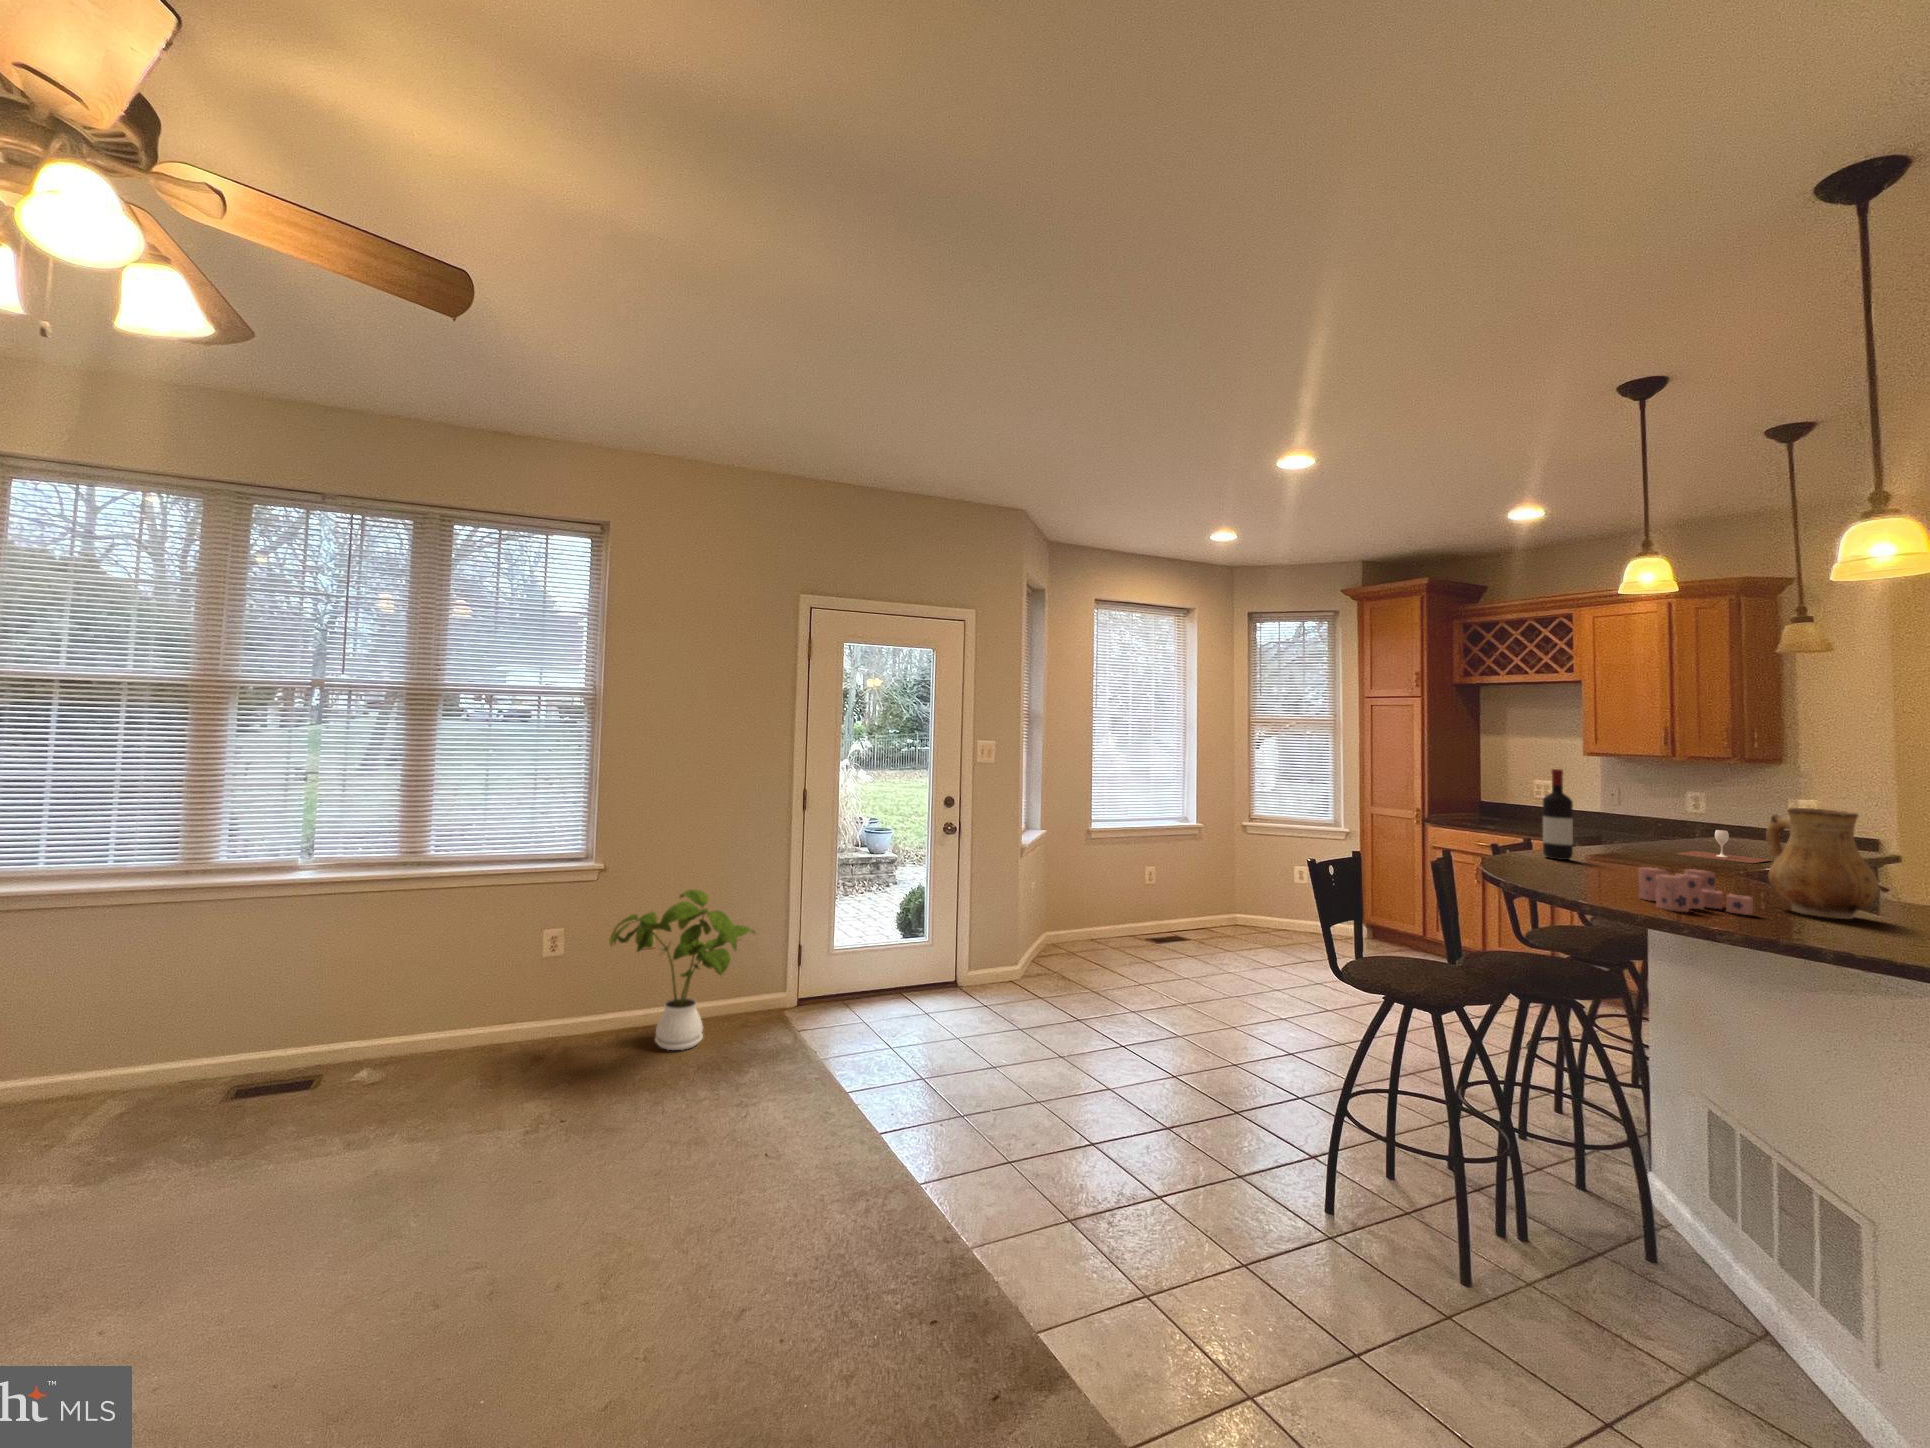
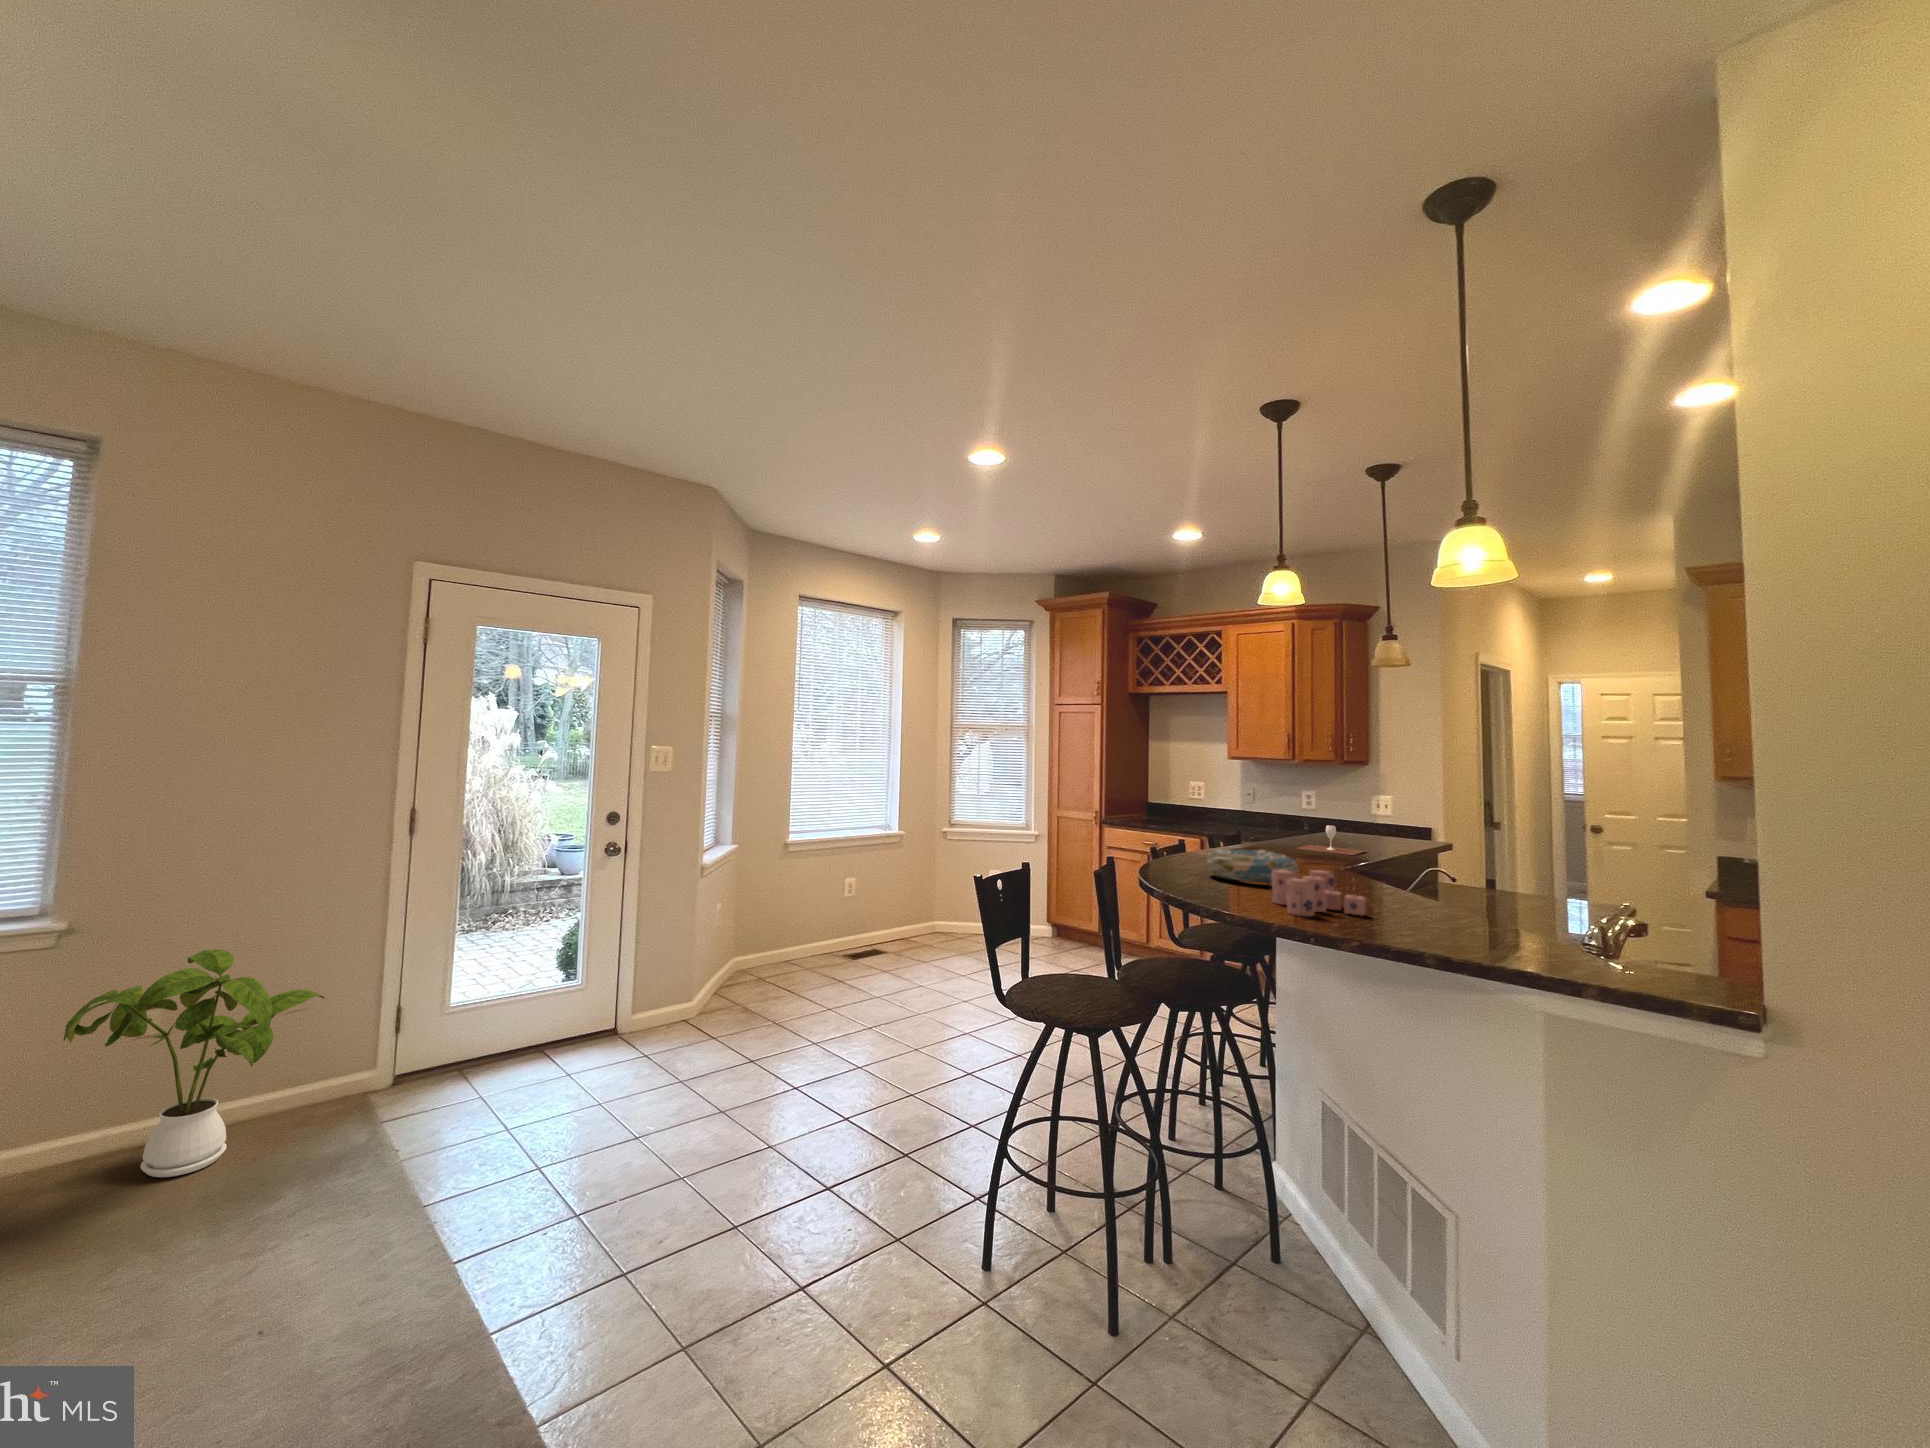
wine bottle: present [1543,769,1573,860] -> none [1193,771,1218,861]
ceramic pitcher: present [1766,808,1879,919] -> none [1373,806,1459,913]
decorative bowl: none [1559,847,1673,885] -> present [1207,850,1297,886]

